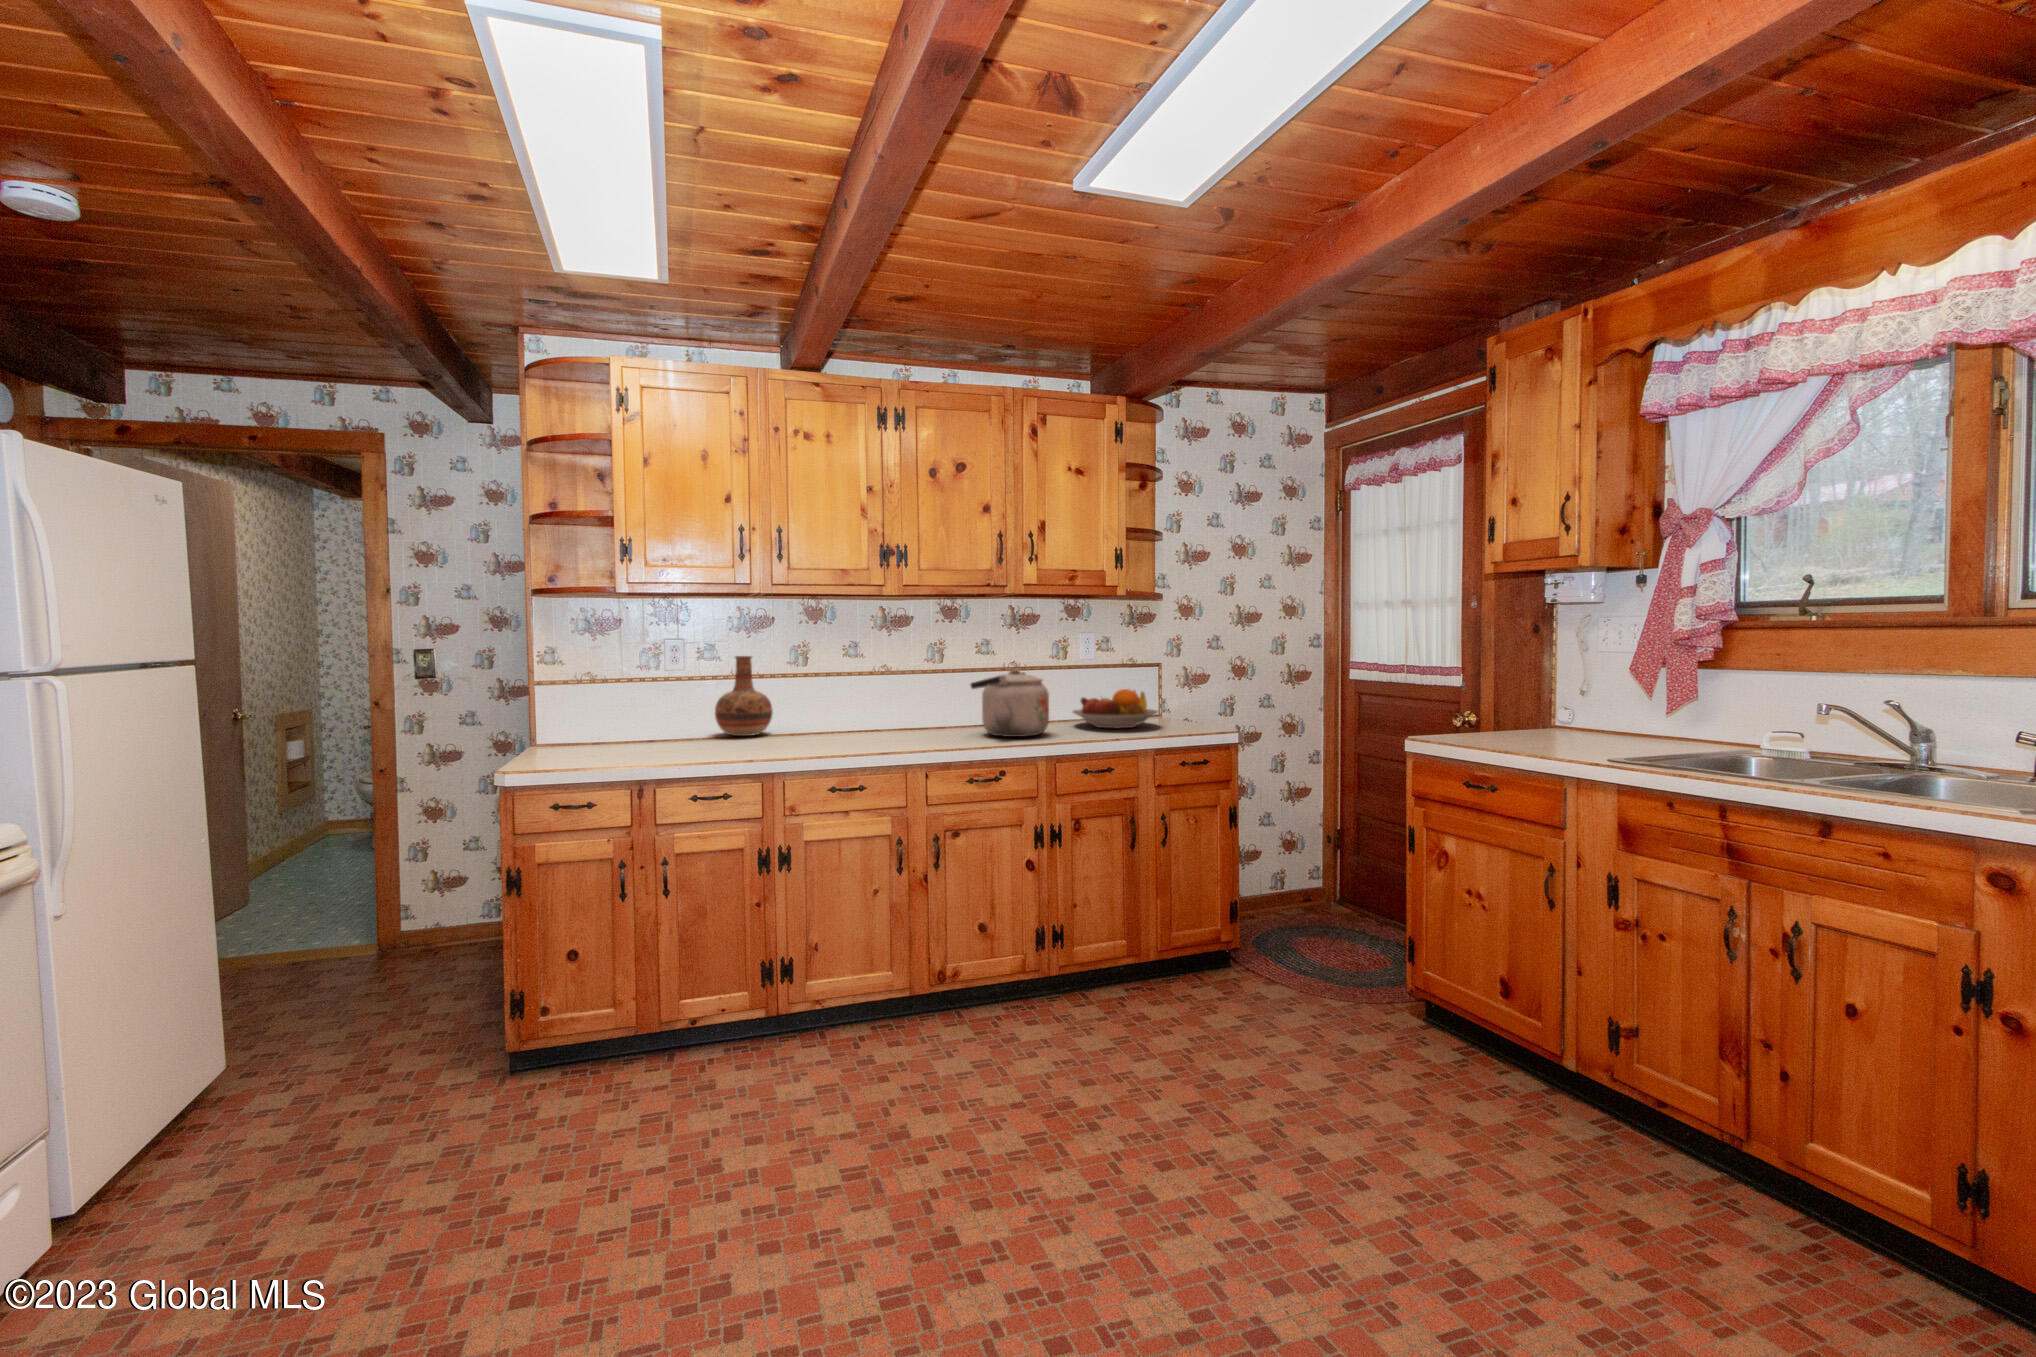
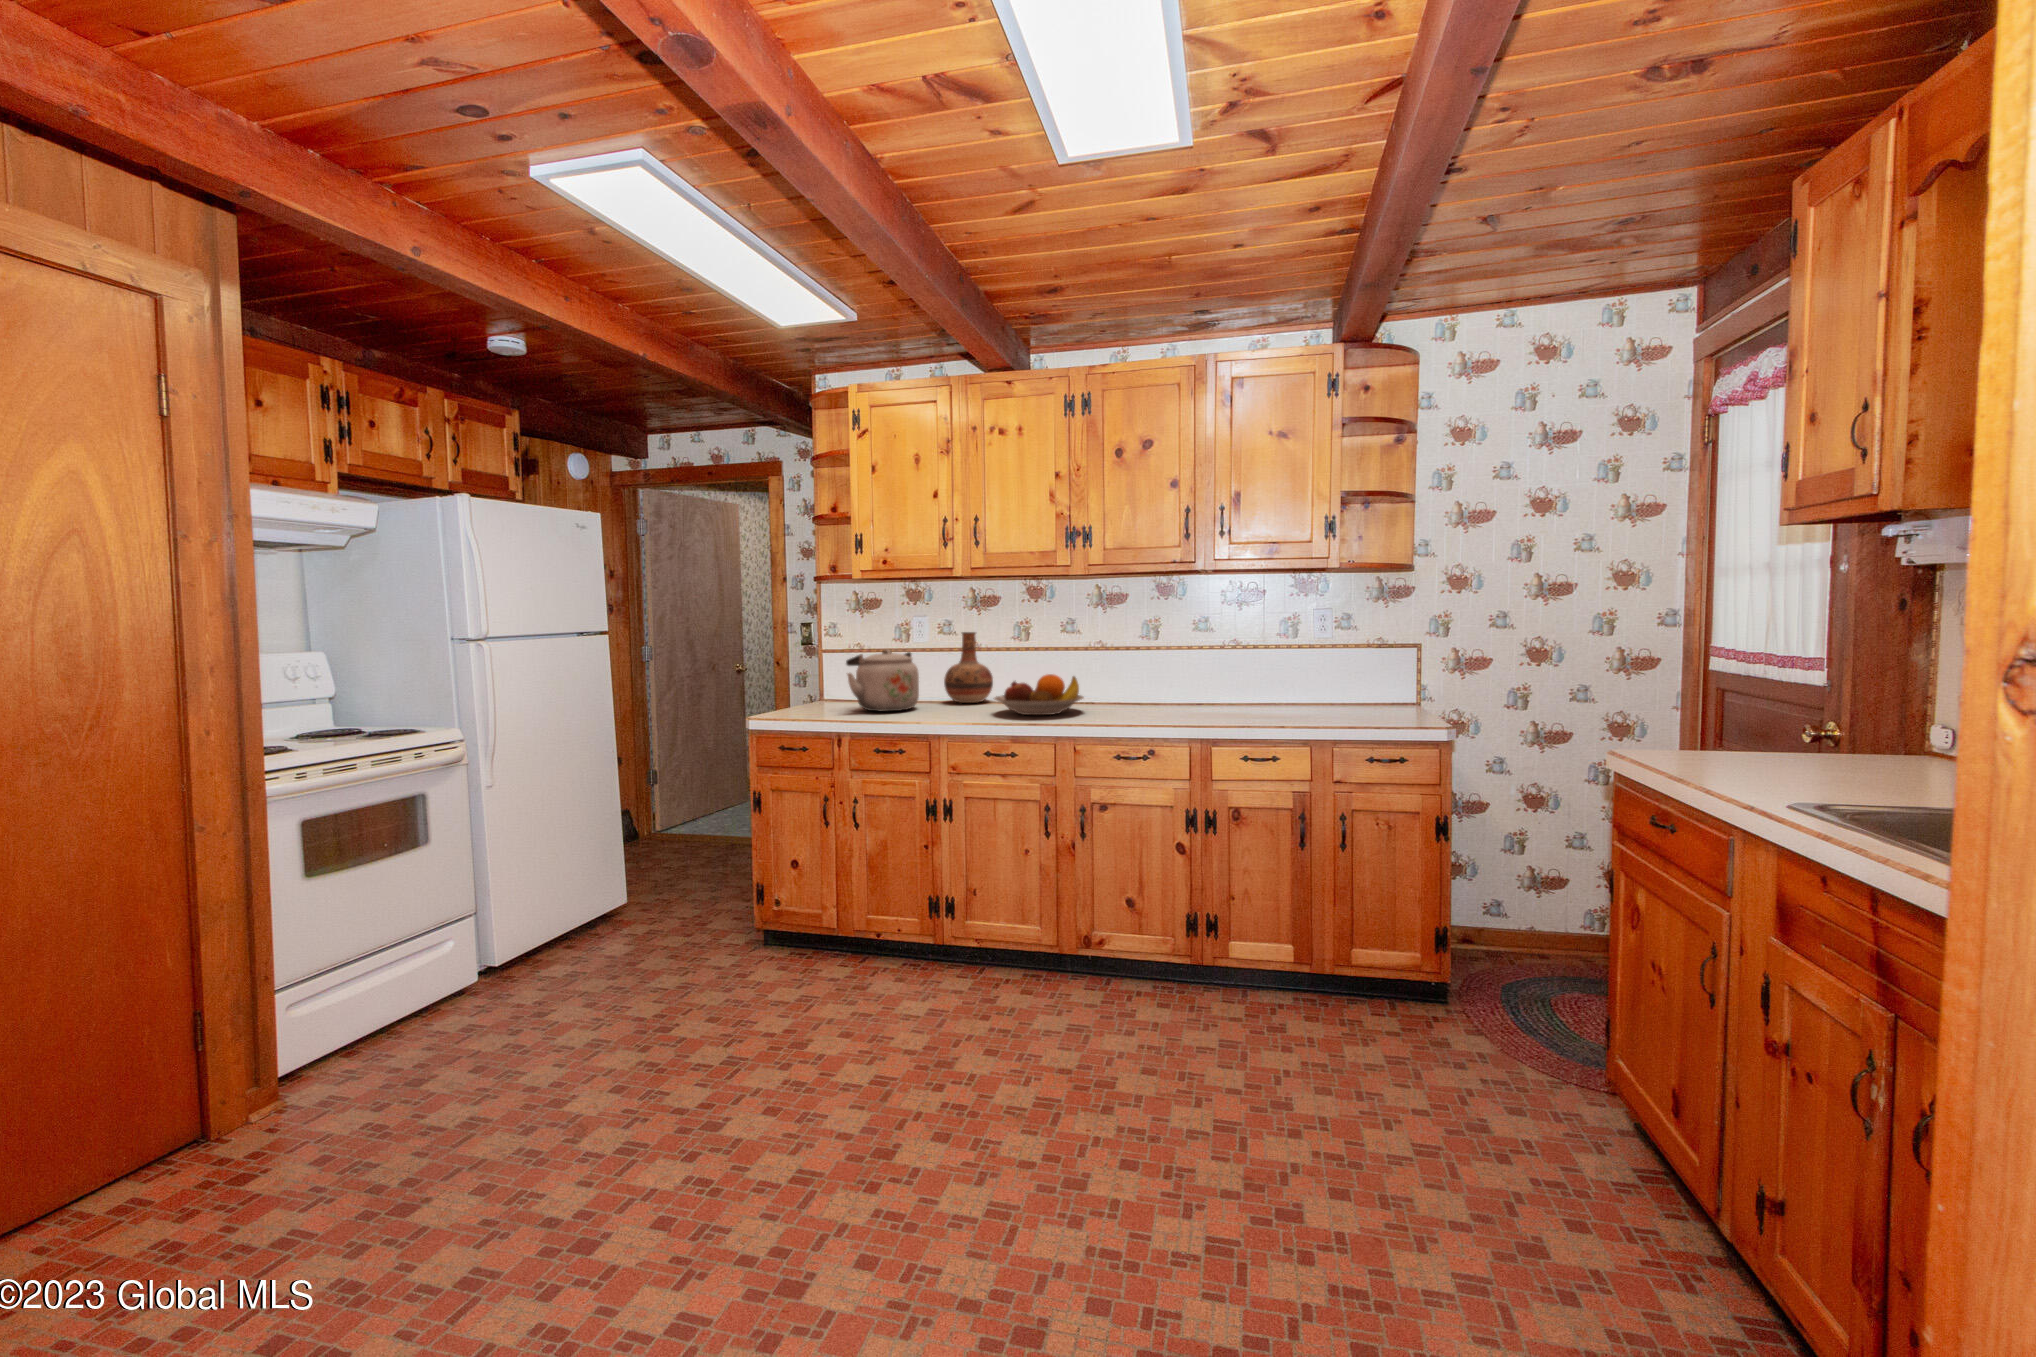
kettle: present [971,669,1049,737] -> present [846,649,919,711]
fruit bowl: present [1073,689,1158,728] -> present [994,674,1084,715]

